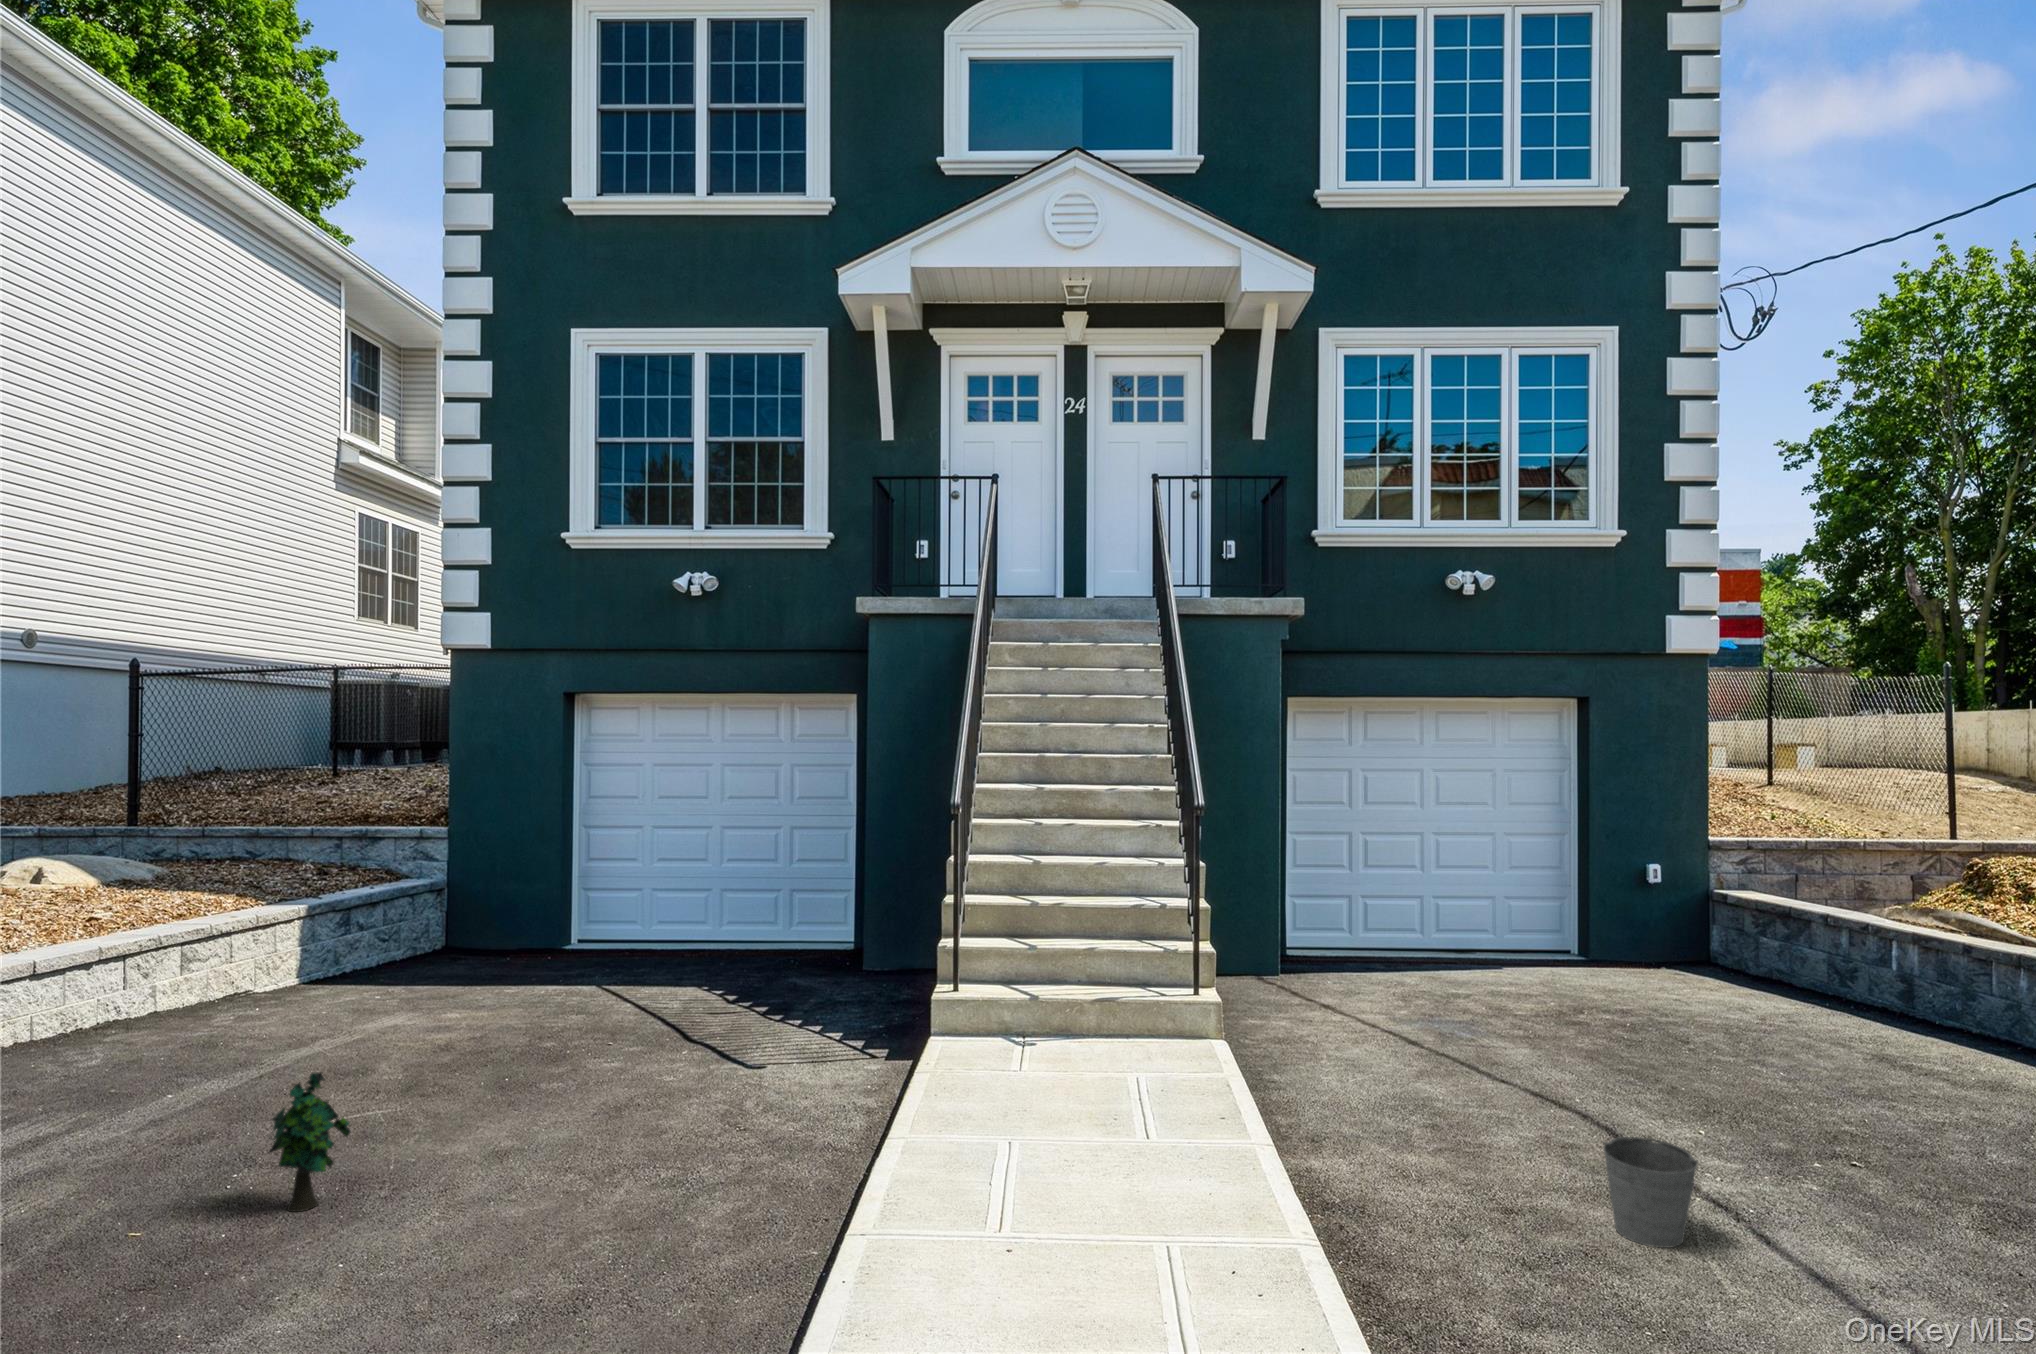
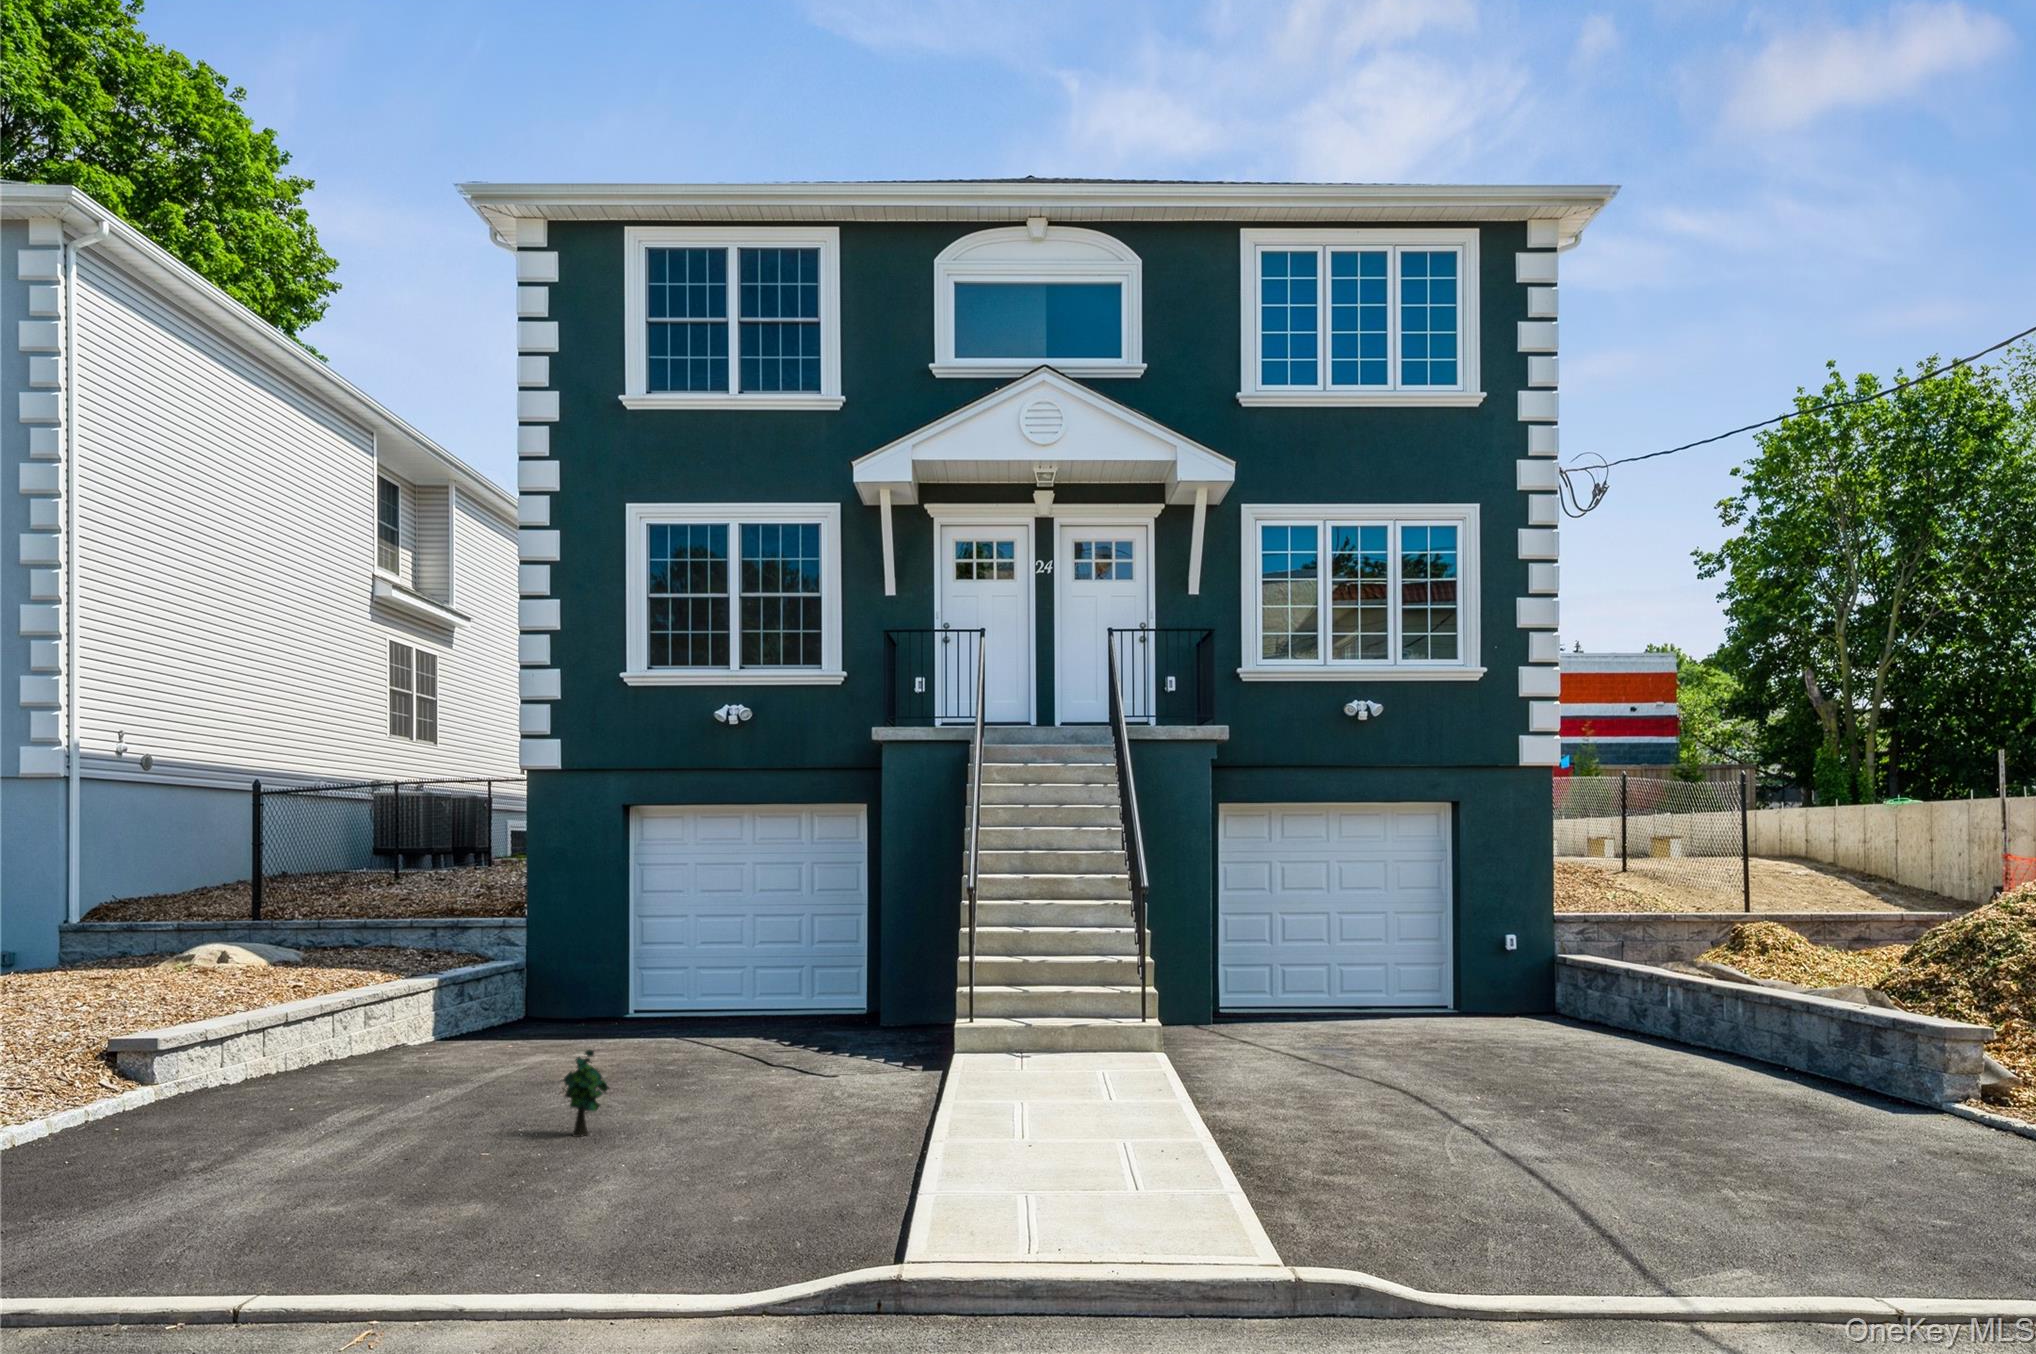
bucket: present [1603,1137,1698,1248] -> none [1380,1077,1432,1137]

